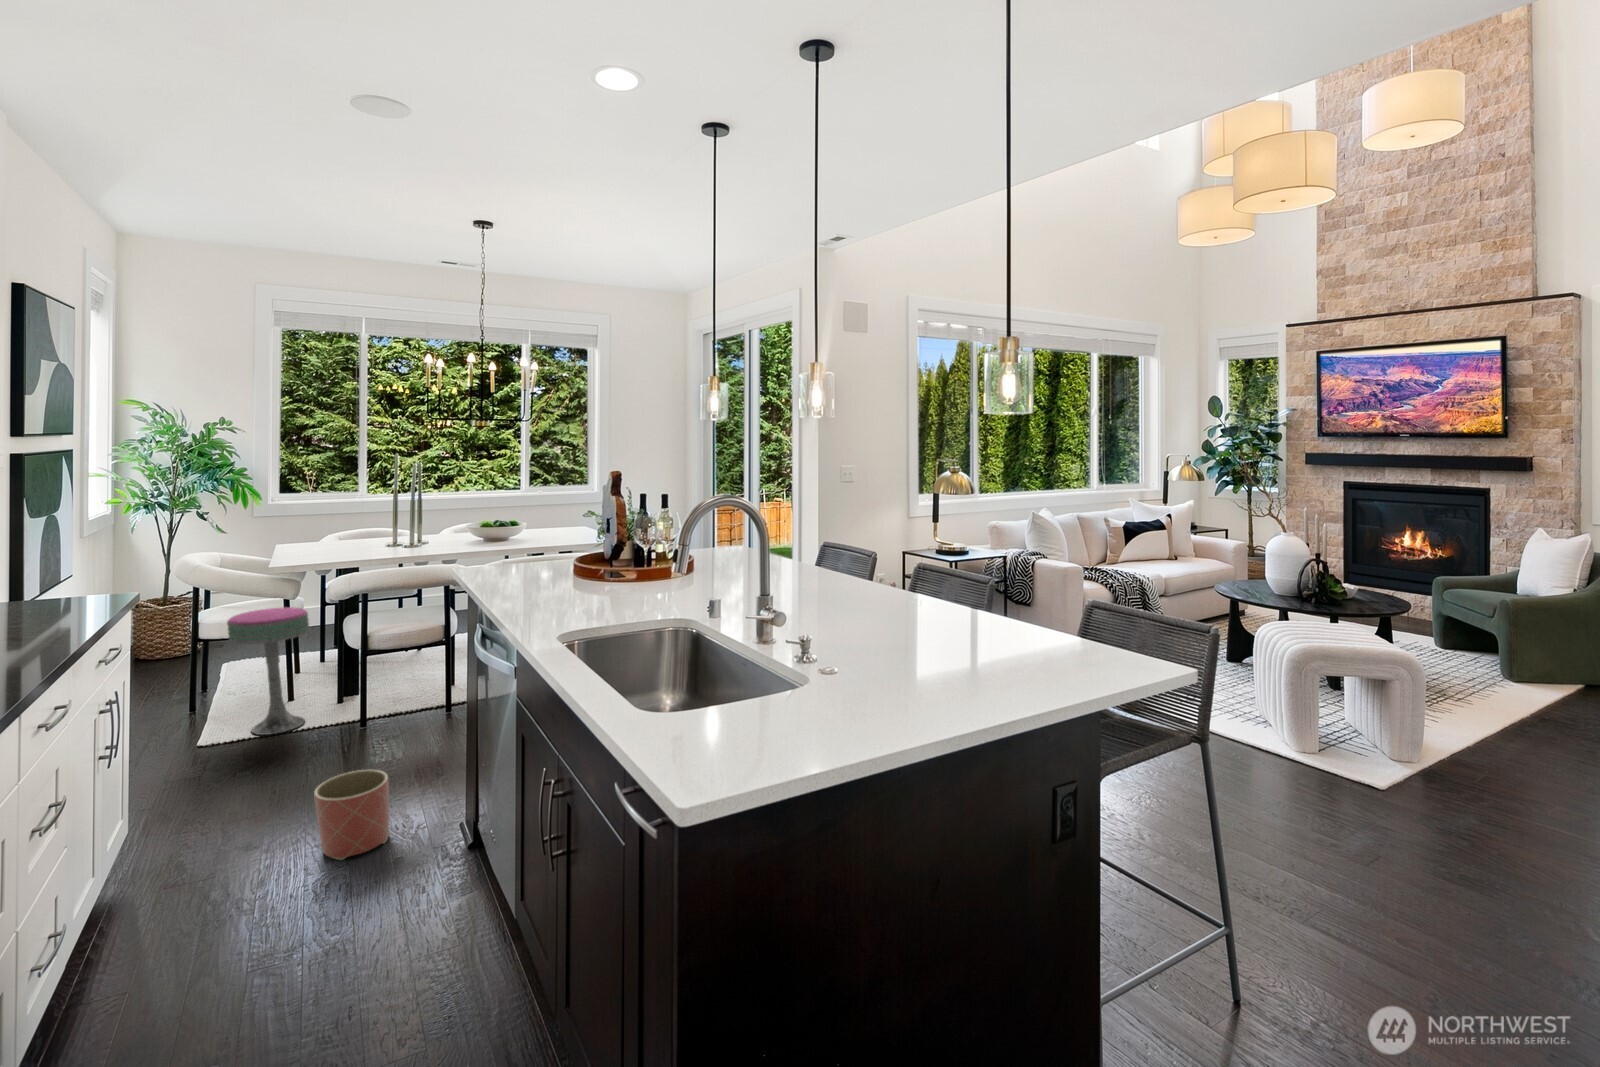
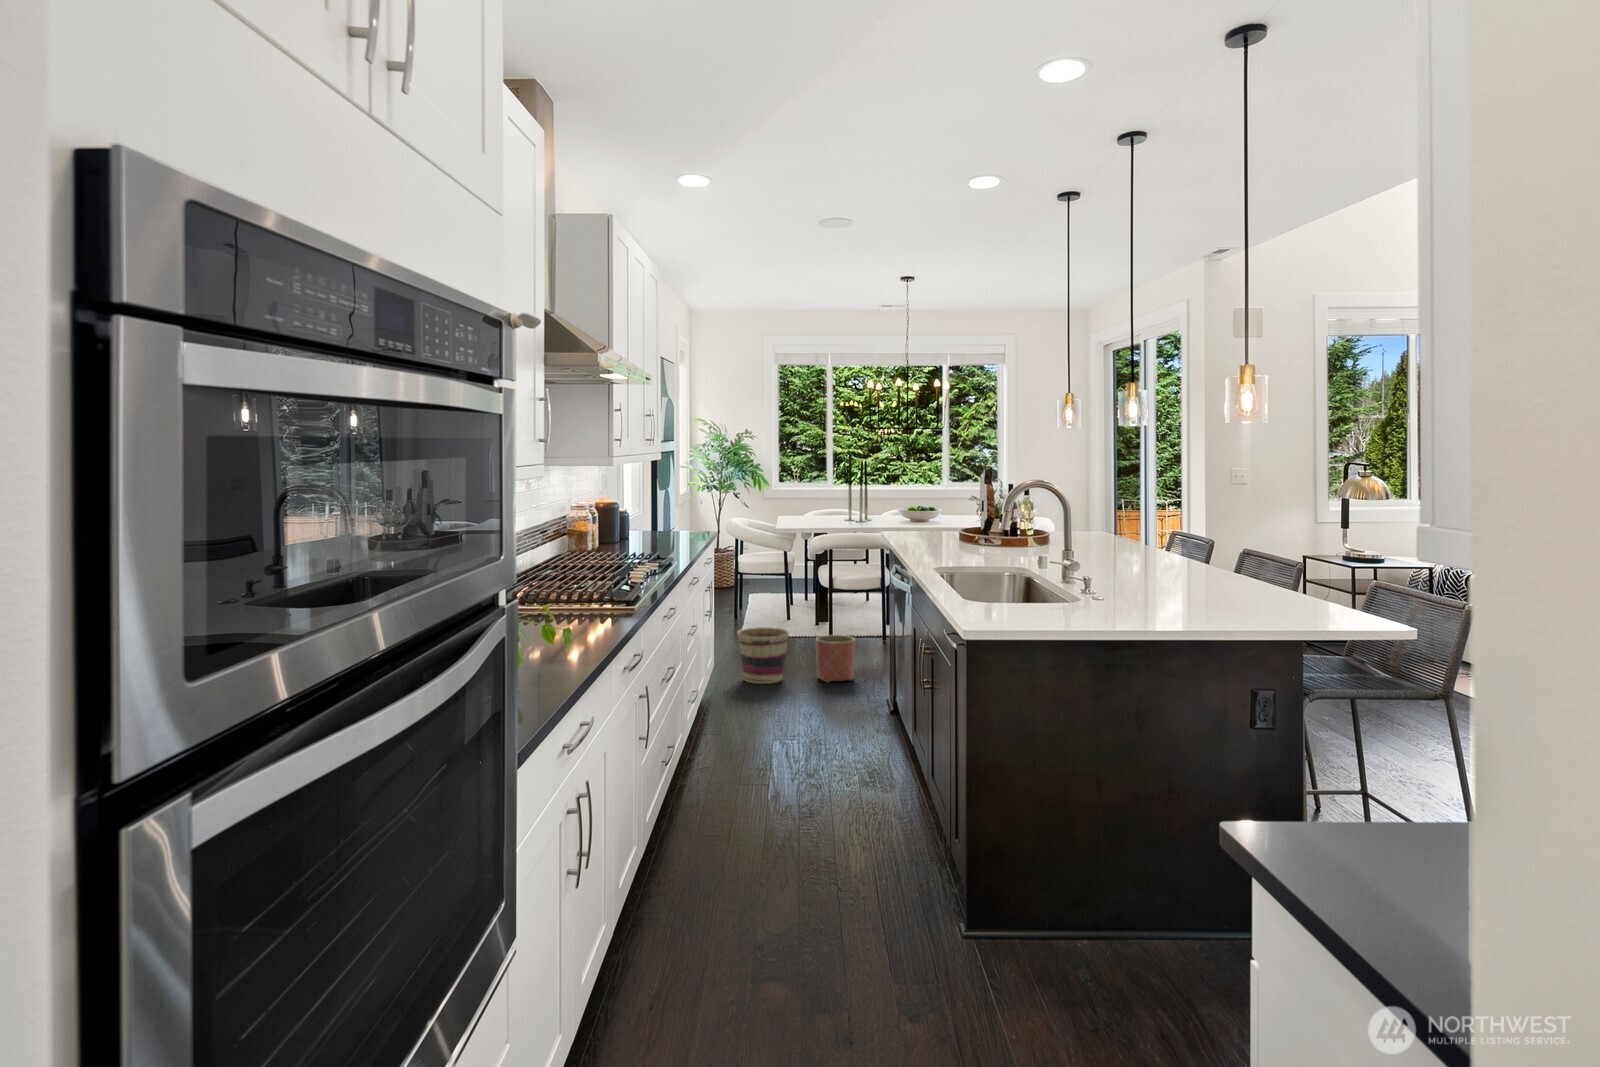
bar stool: present [227,607,309,735] -> none [760,550,804,633]
basket: none [138,784,259,905] -> present [737,627,789,684]

